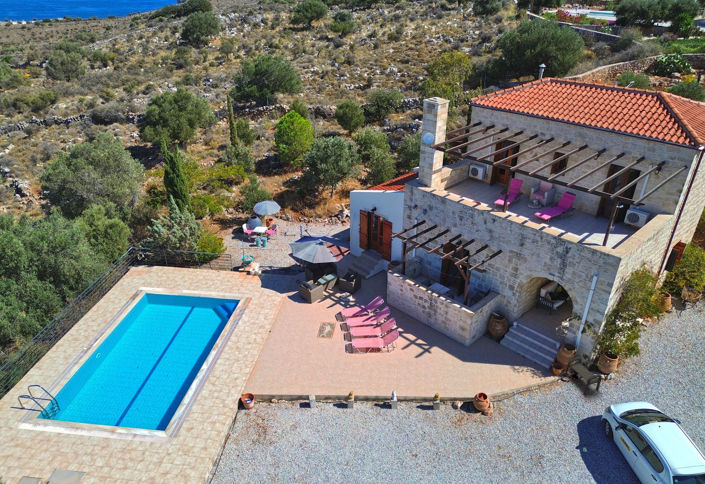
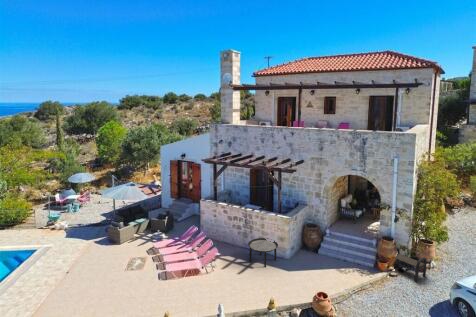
round table: none [429,323,458,354] -> present [248,238,278,267]

